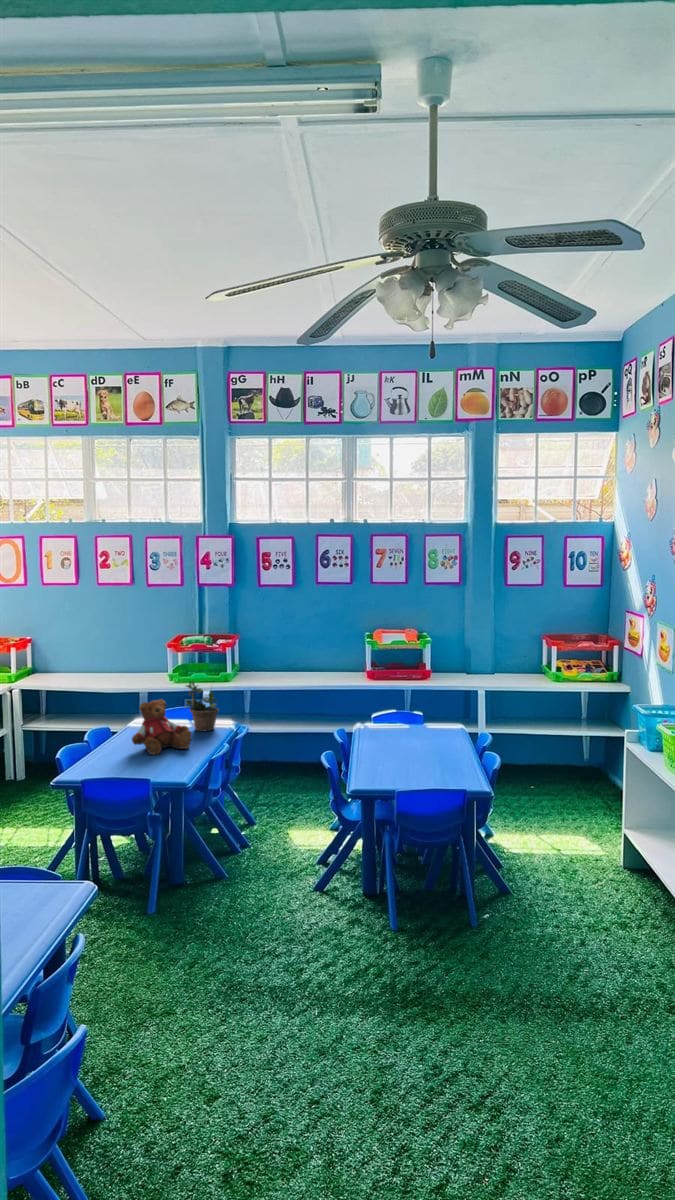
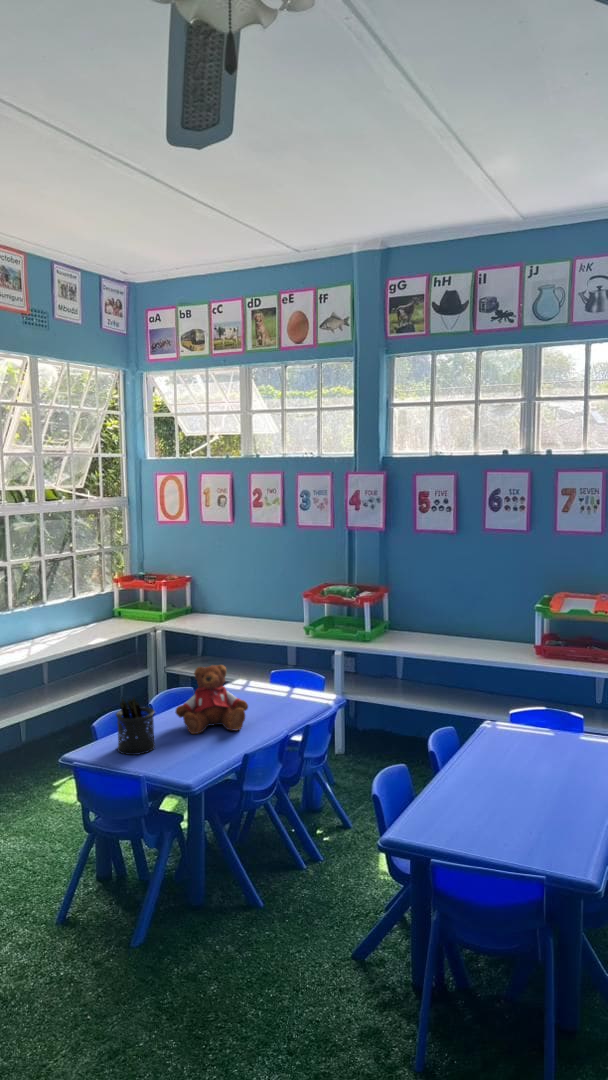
potted plant: present [186,681,219,731] -> none [265,638,304,707]
pen holder: none [102,725,135,773] -> present [116,698,155,755]

